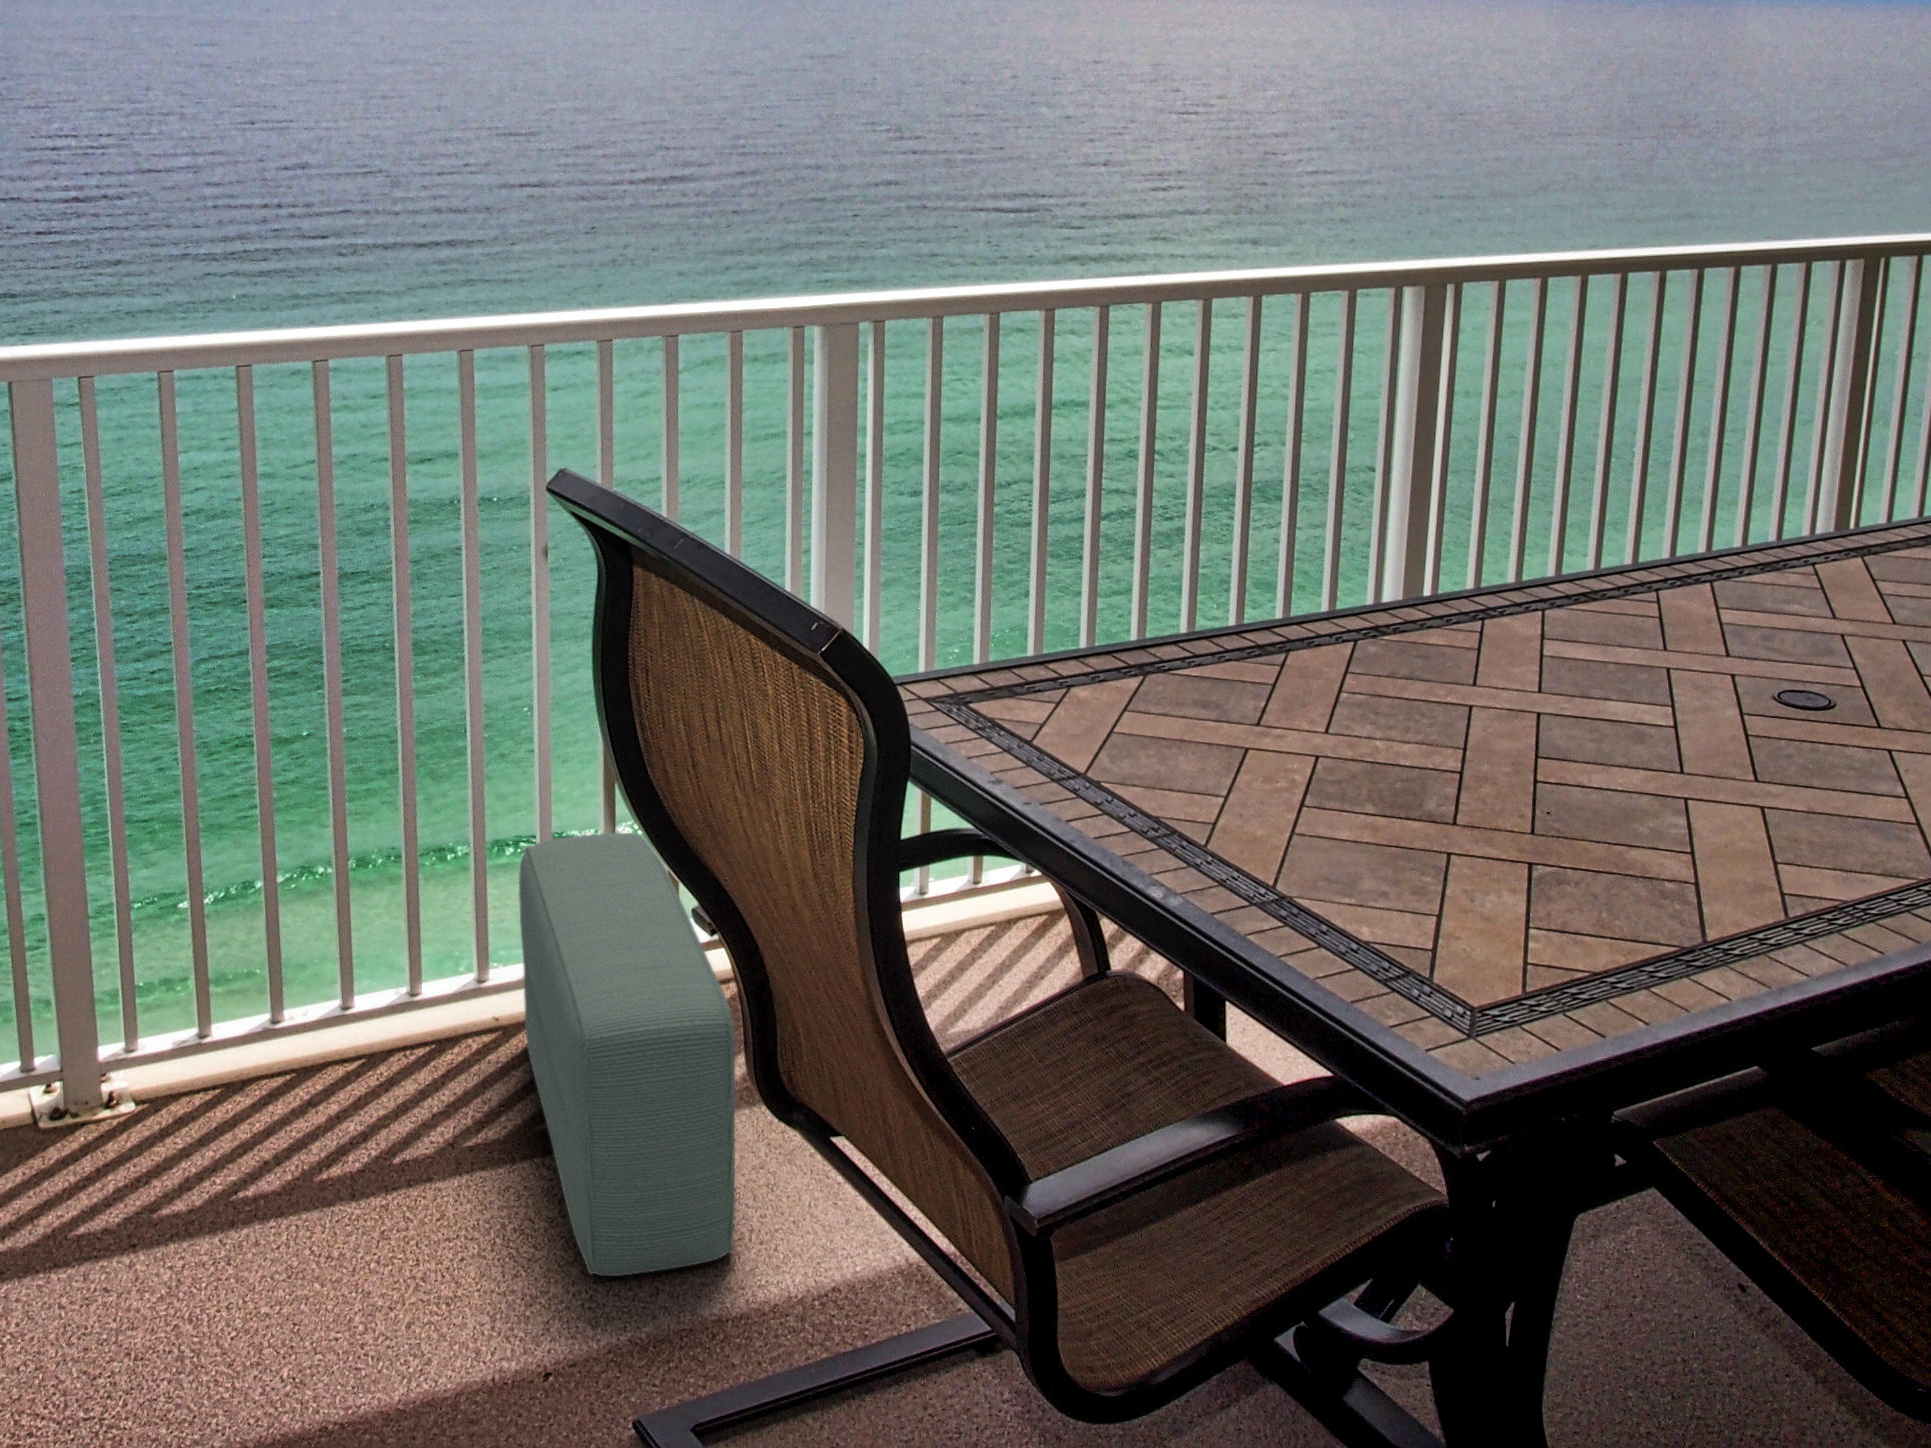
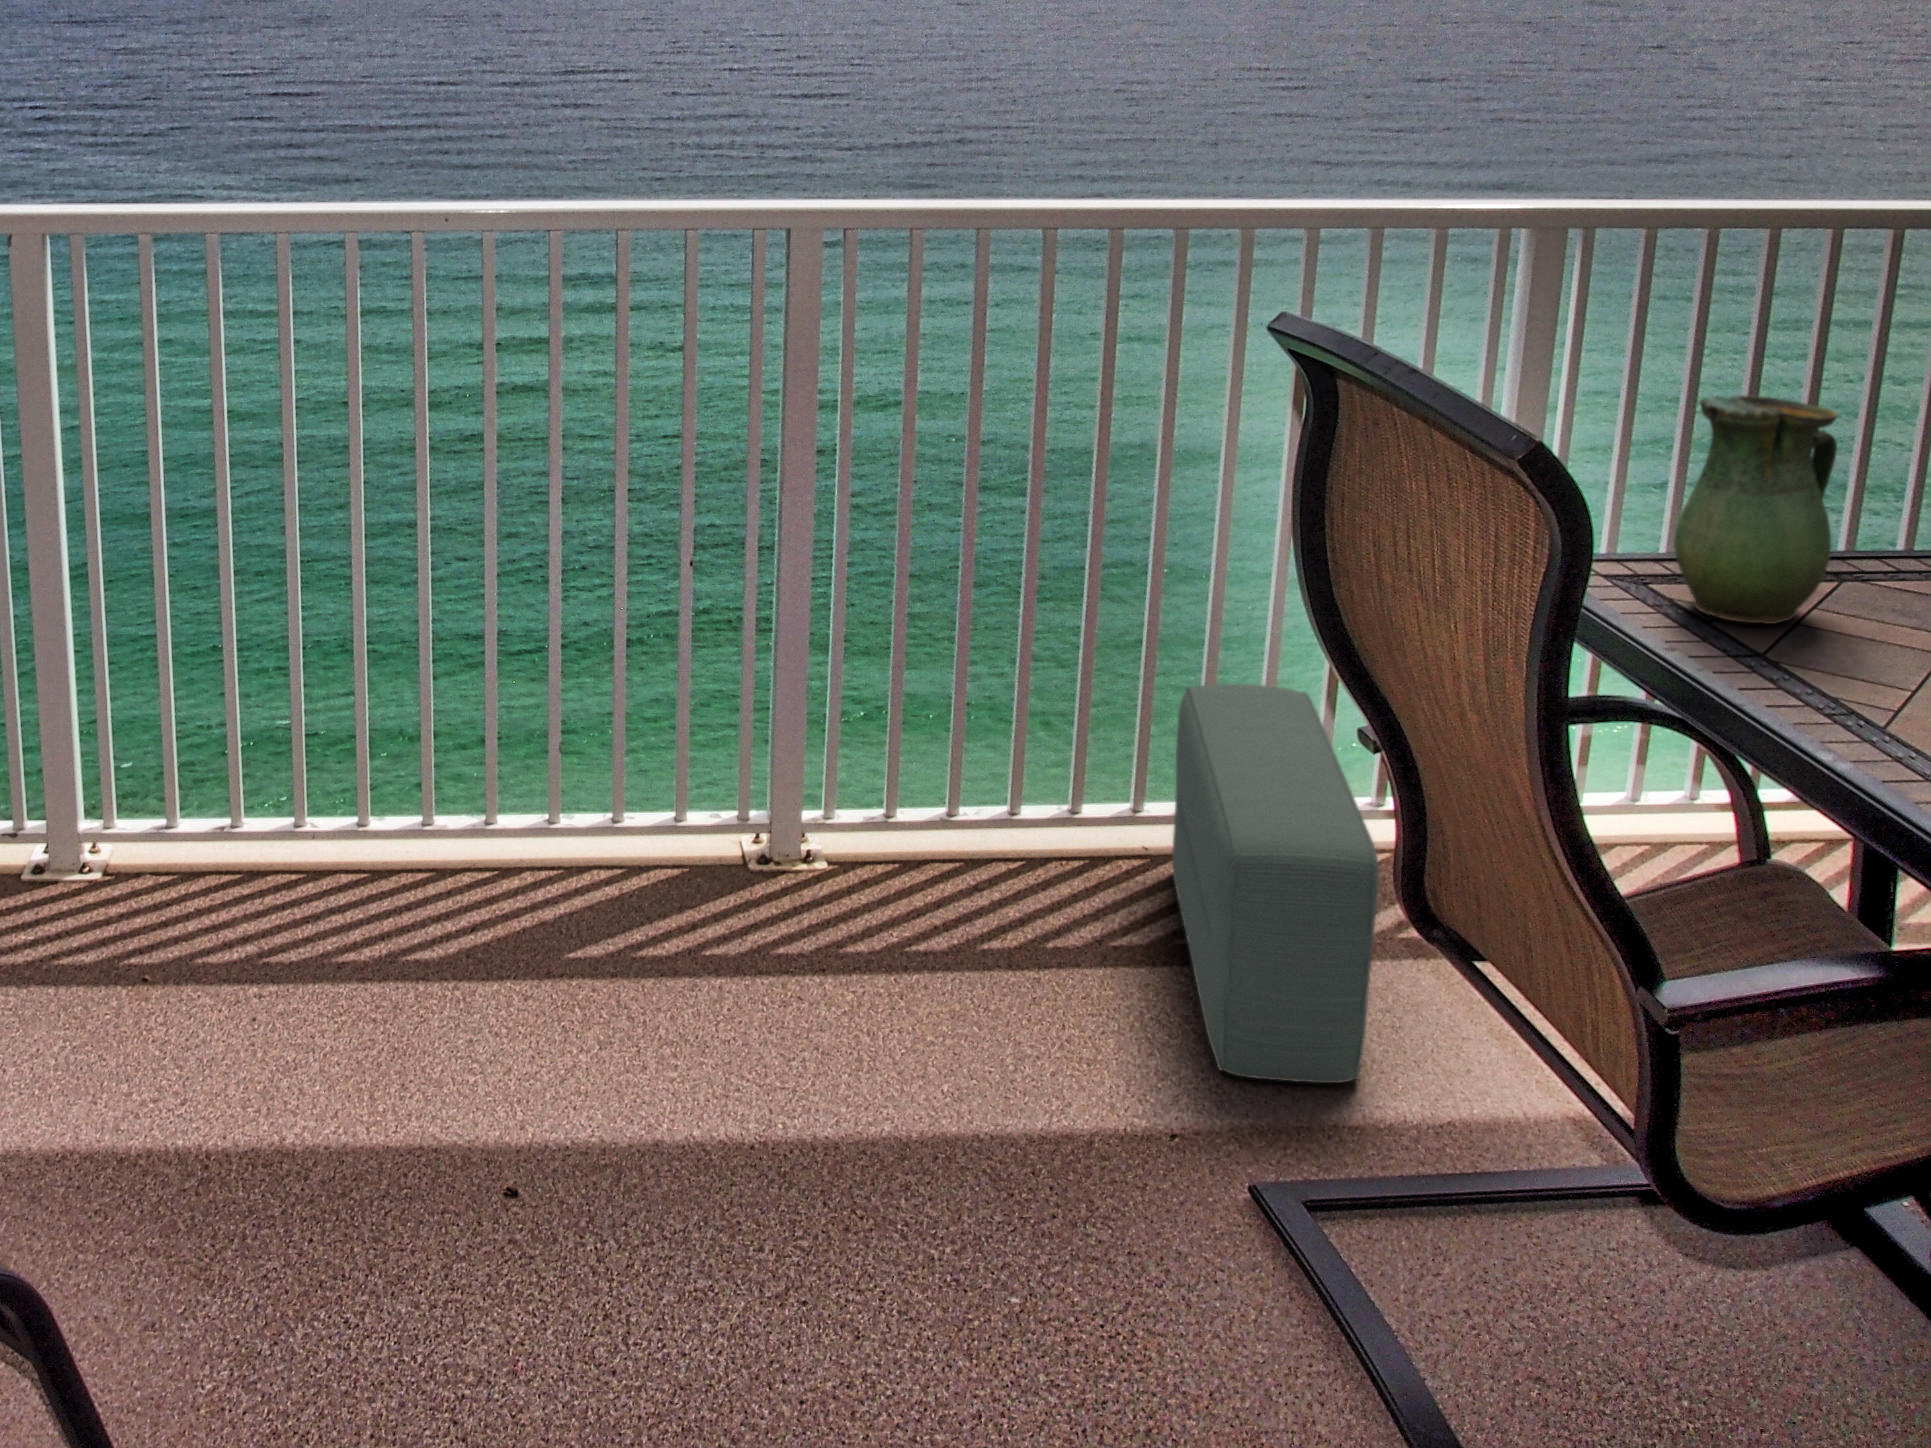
pitcher: none [990,510,1131,742] -> present [1674,395,1838,624]

